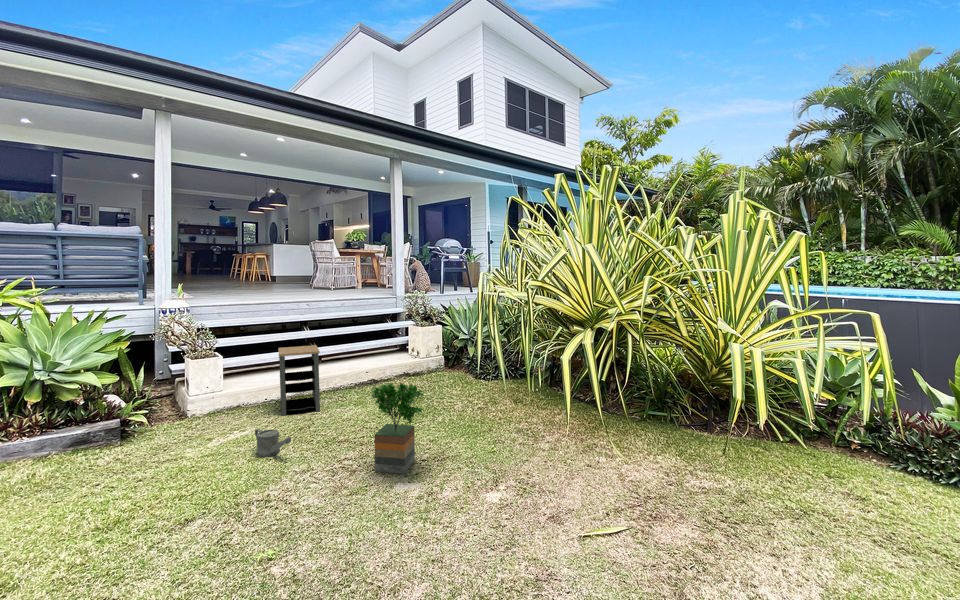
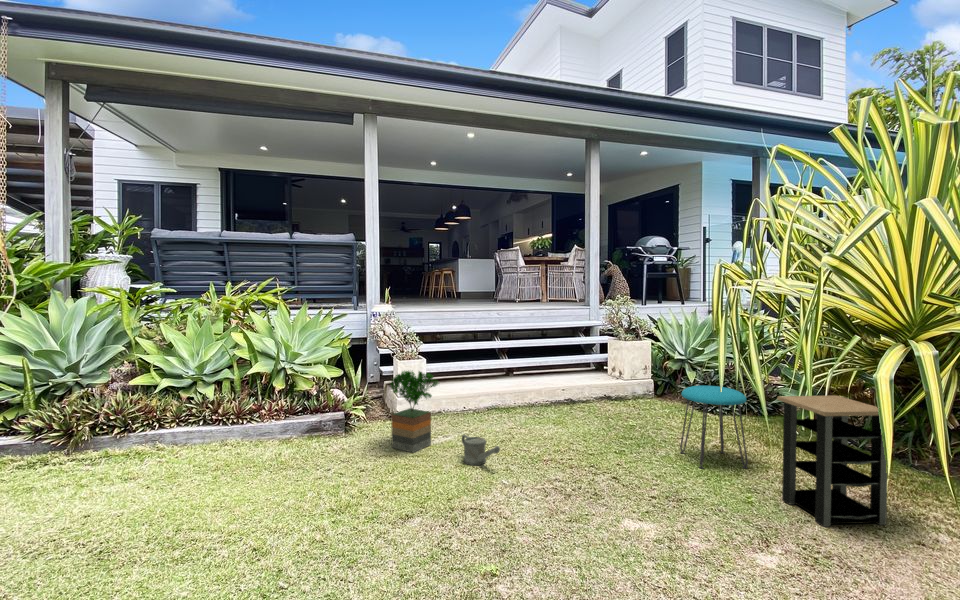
side table: present [278,345,320,416] -> present [777,396,887,527]
stool: none [452,364,499,431] -> present [680,386,748,469]
potted tree: present [372,383,424,474] -> present [391,371,438,453]

